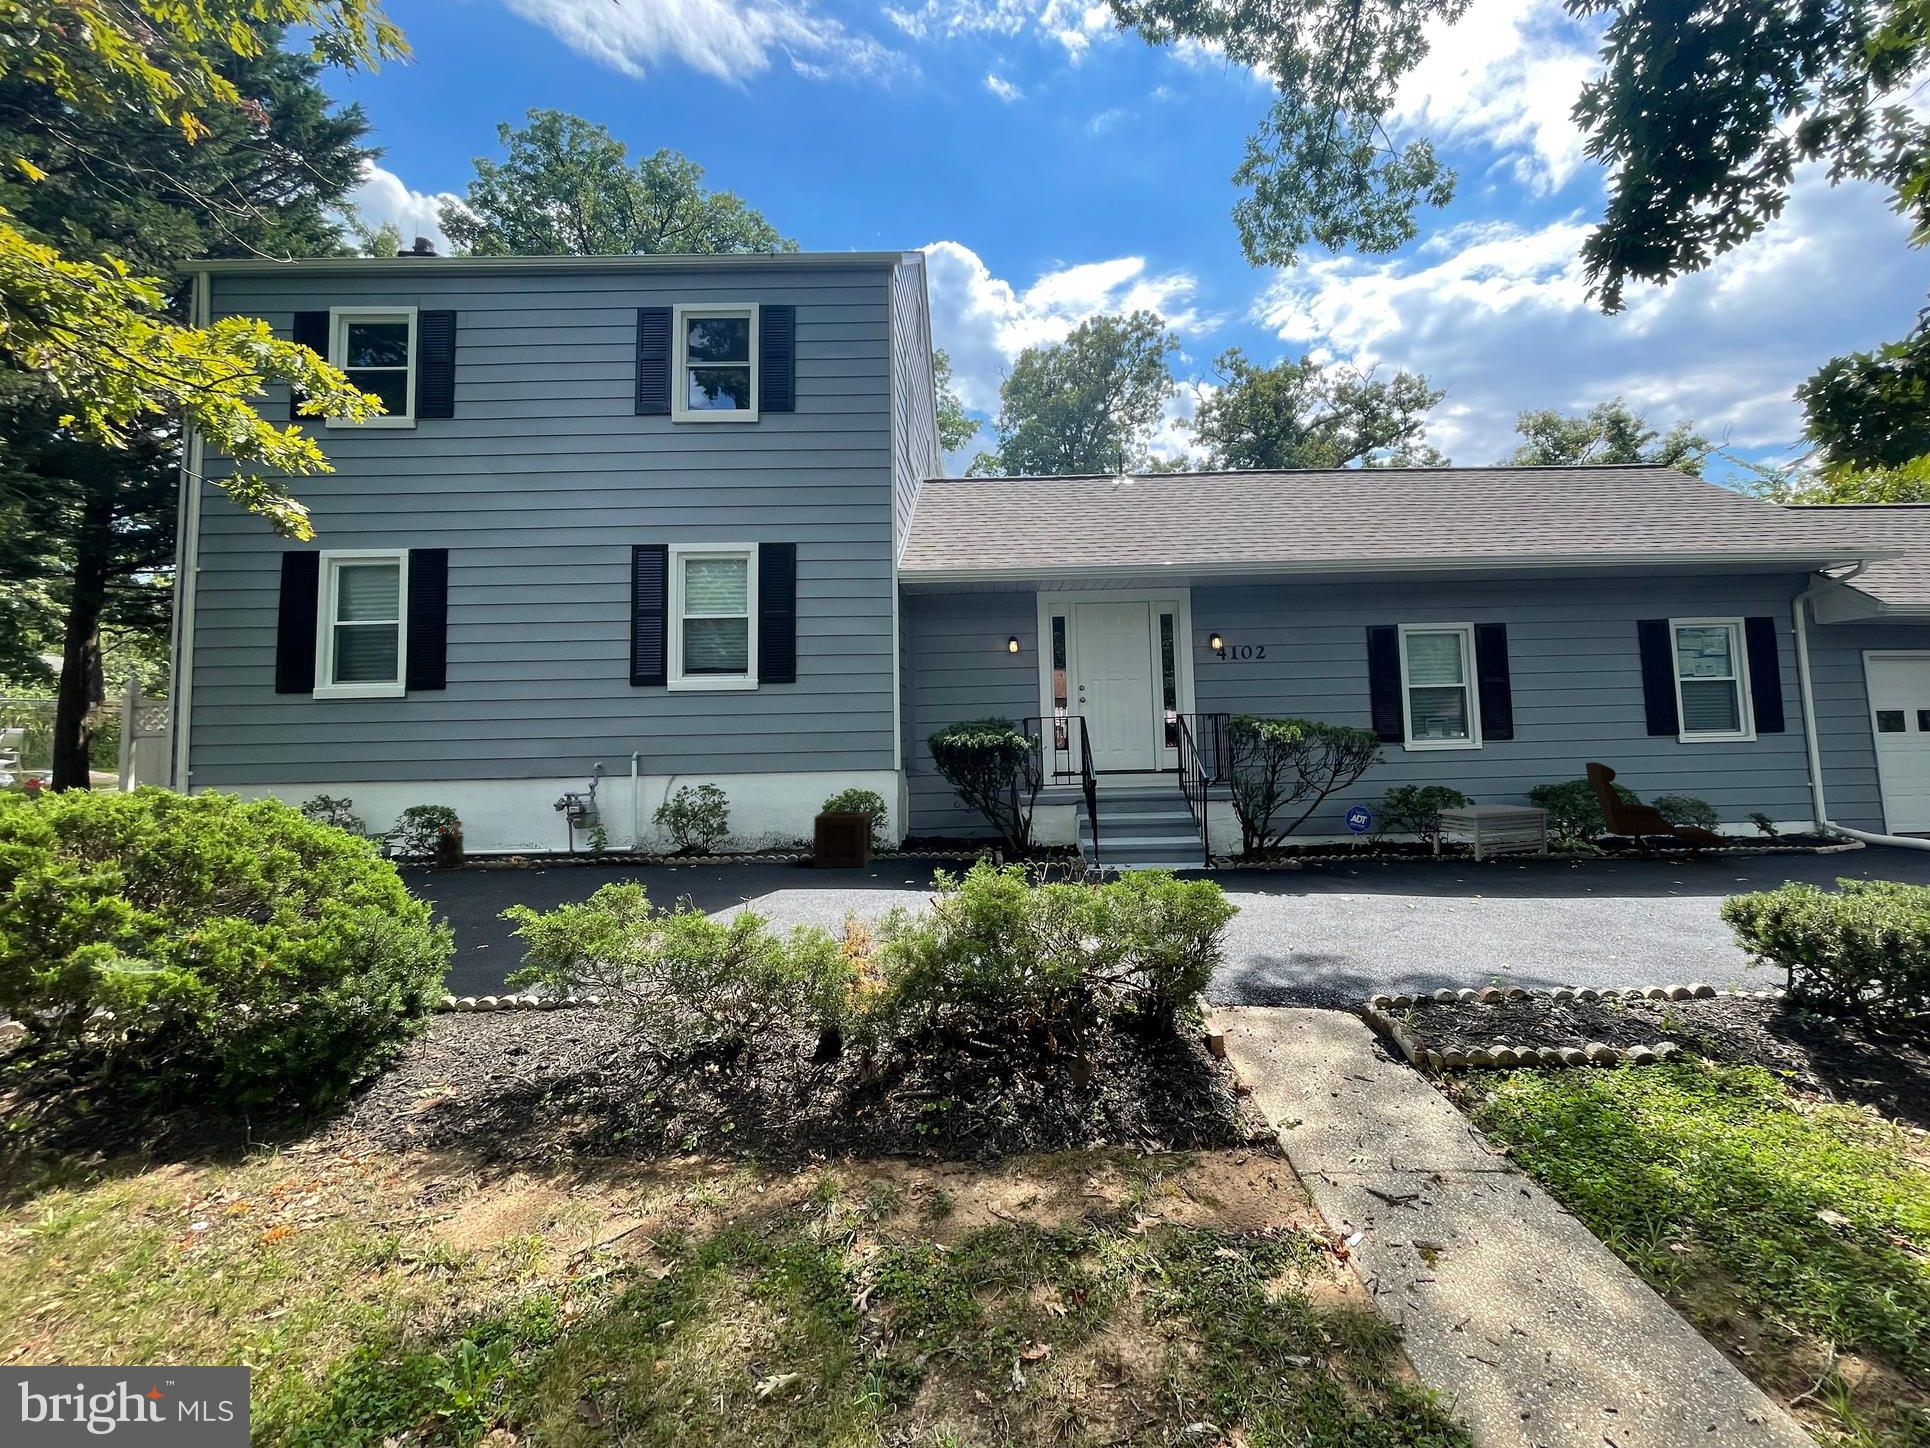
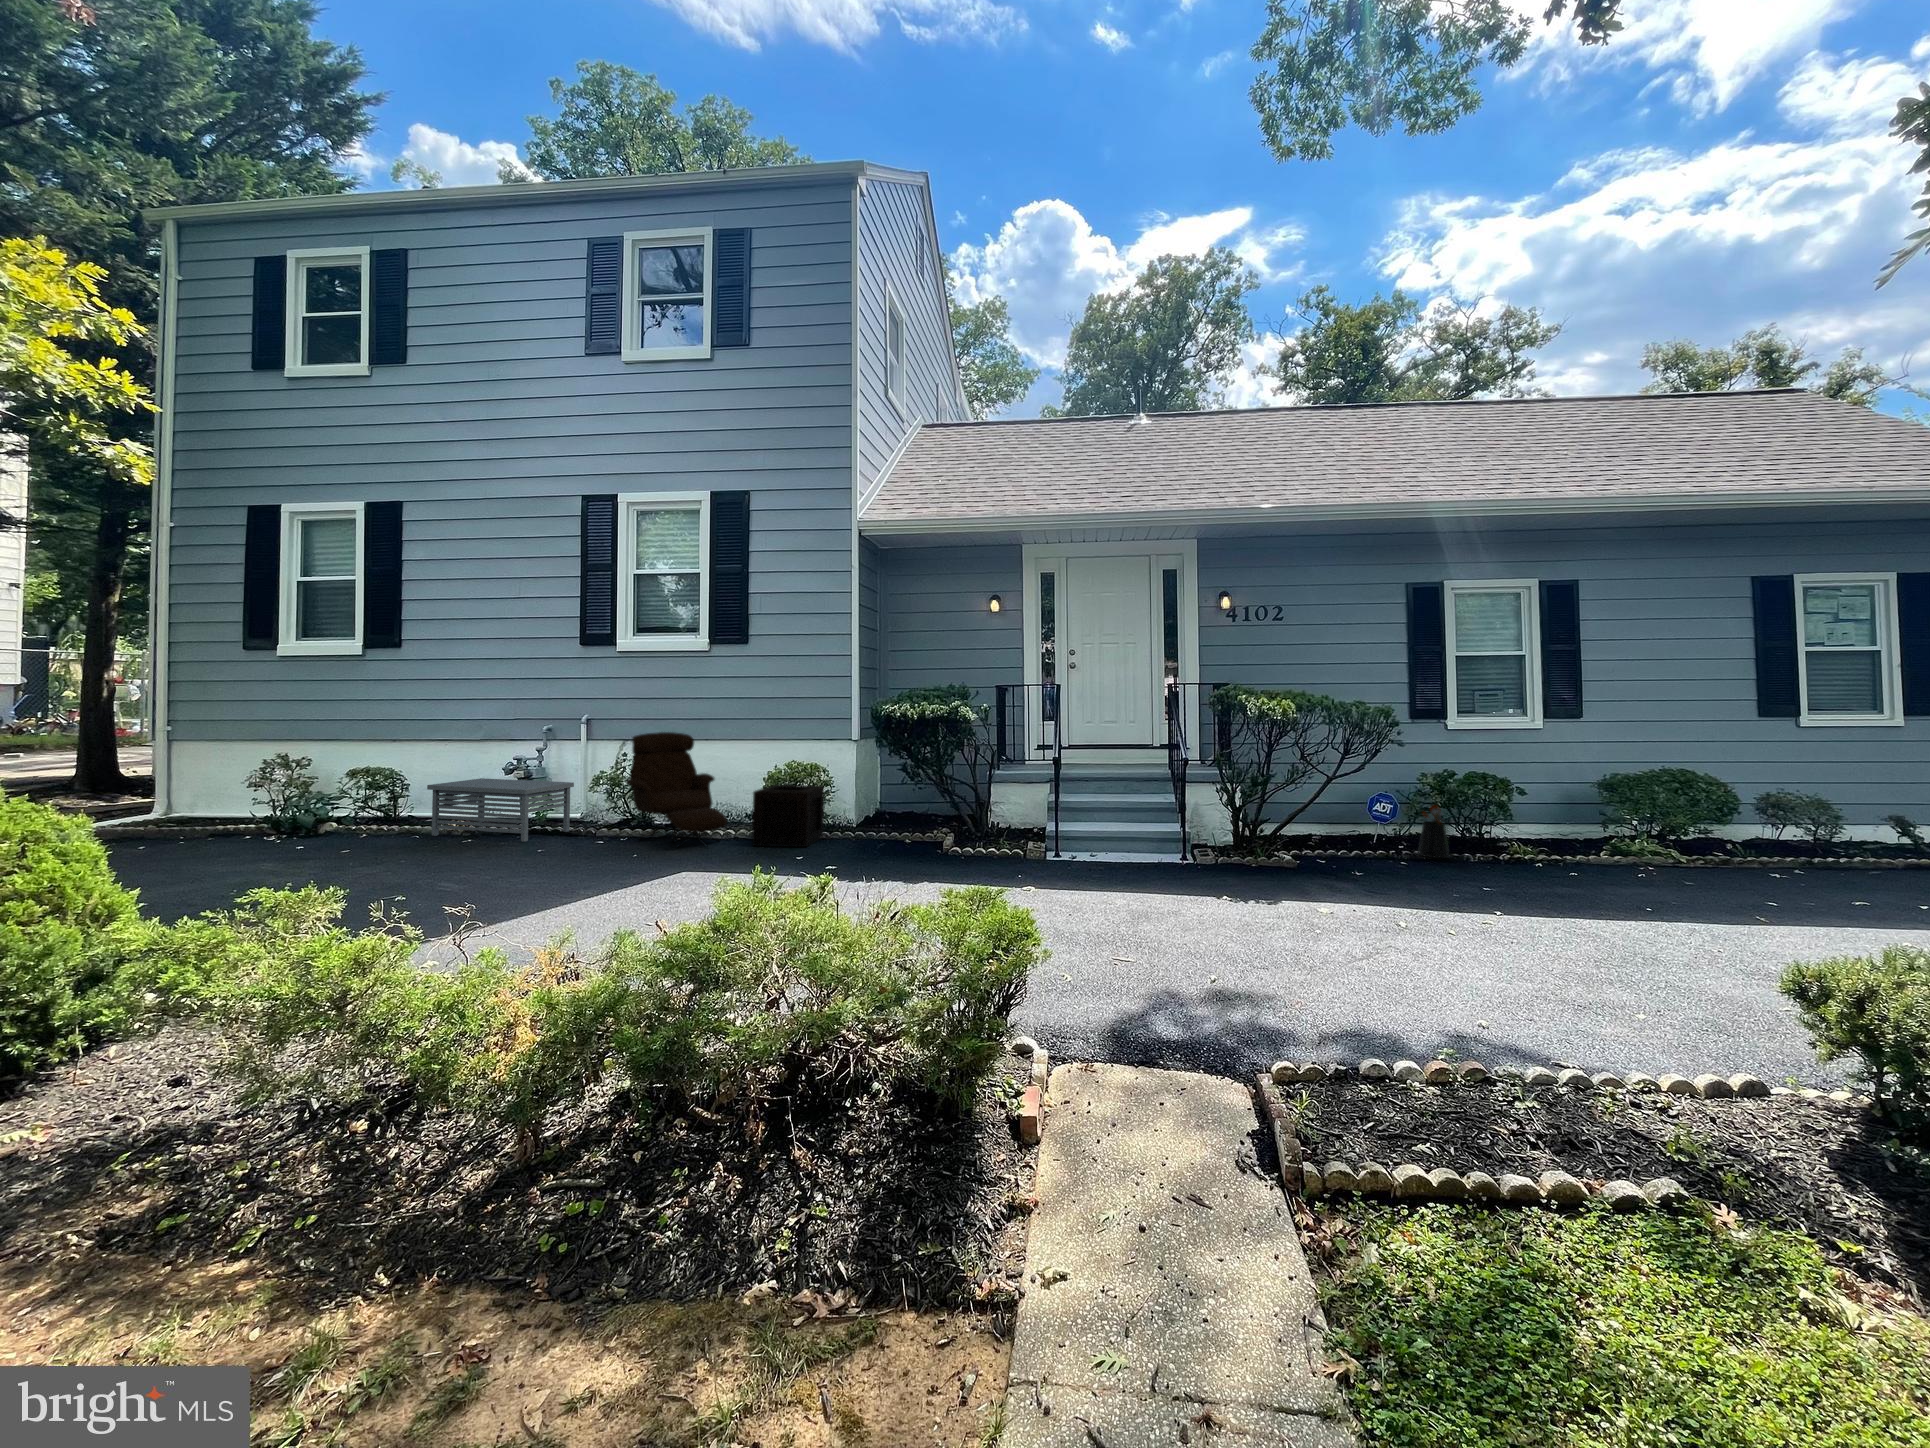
lounge chair: present [1586,762,1726,861] -> present [626,732,727,847]
storage bench: present [1433,804,1549,861] -> present [427,778,574,842]
watering can: present [435,821,465,868] -> present [1418,805,1449,858]
decorative plant: present [1043,997,1106,1088] -> none [766,1068,855,1186]

